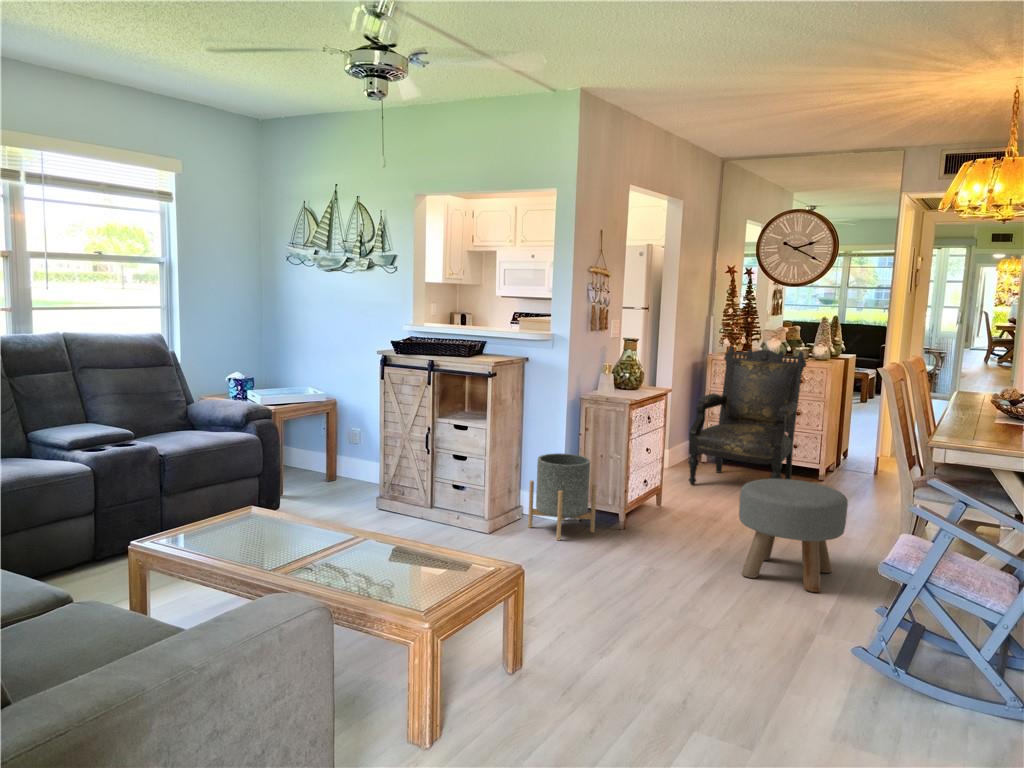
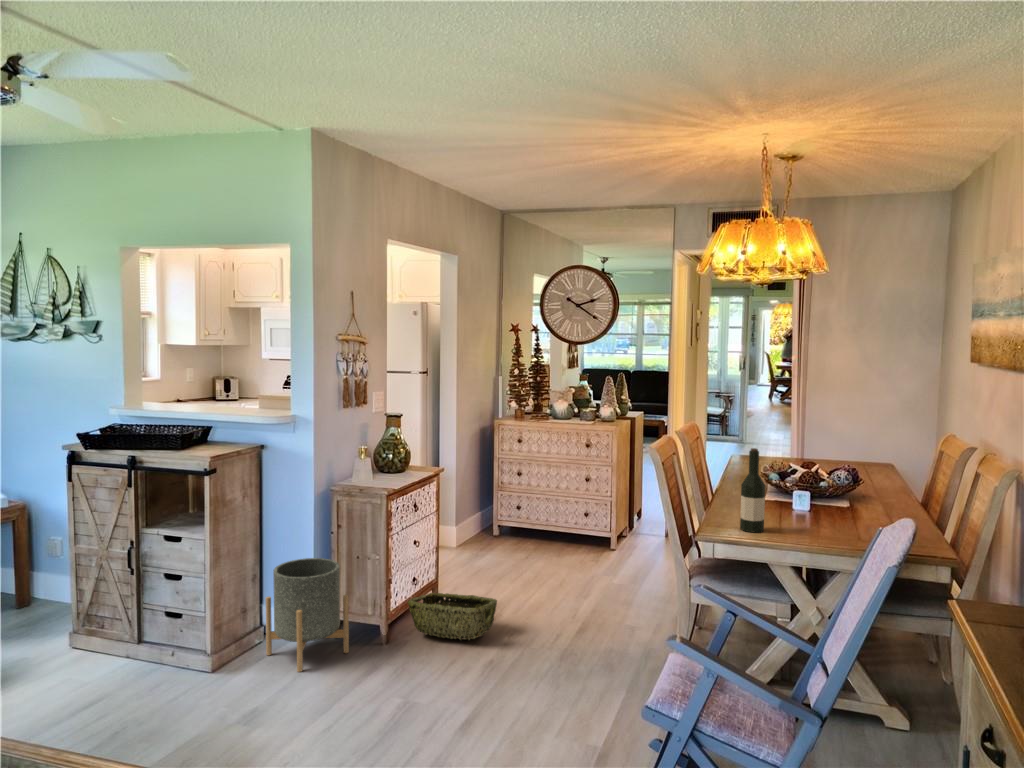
armchair: present [688,346,807,485] -> none [473,410,592,578]
wine bottle: none [972,368,1000,442] -> present [740,448,765,532]
ottoman: present [739,479,848,592] -> none [506,574,622,713]
woven basket: none [642,494,721,533] -> present [407,593,497,640]

